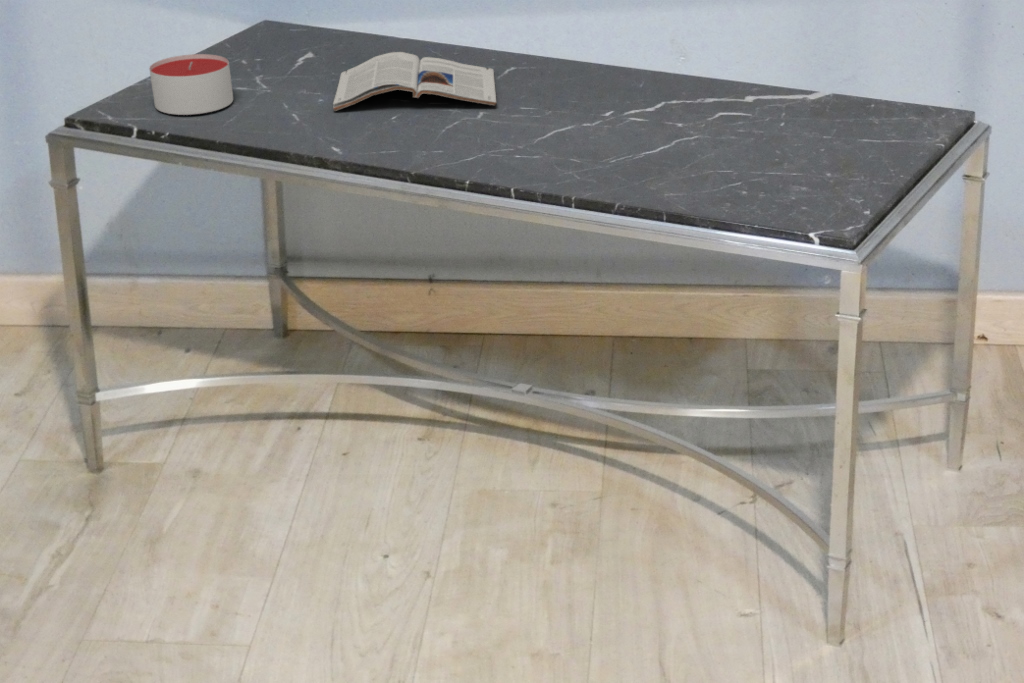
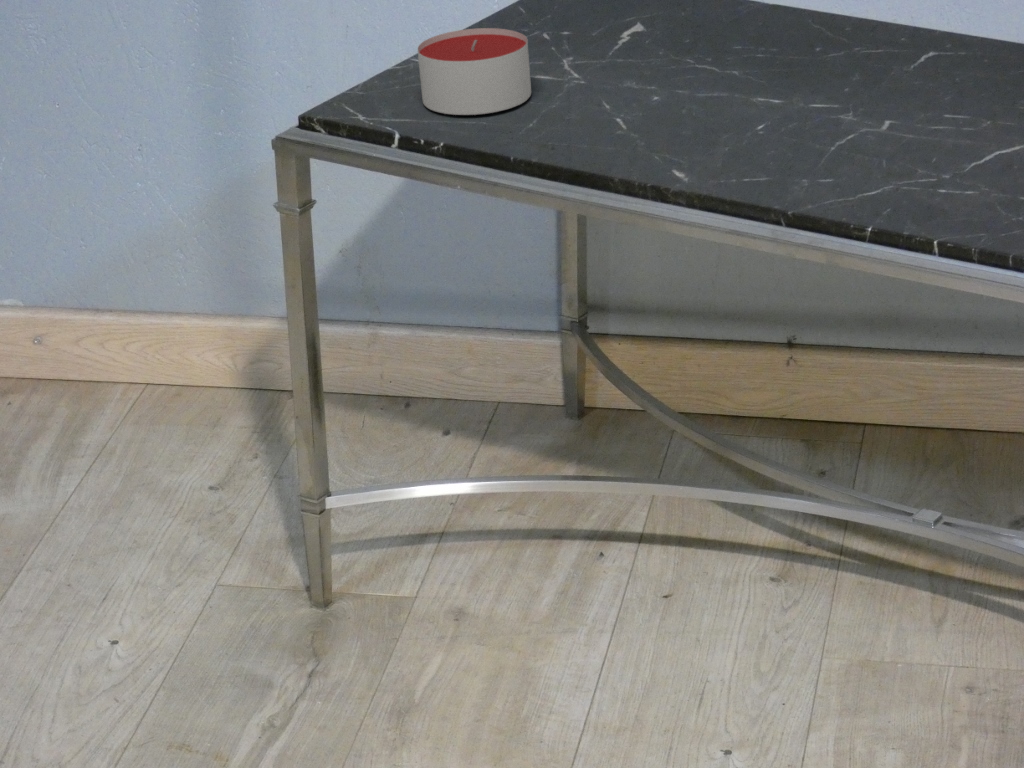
magazine: present [333,52,496,111] -> none [674,24,915,112]

